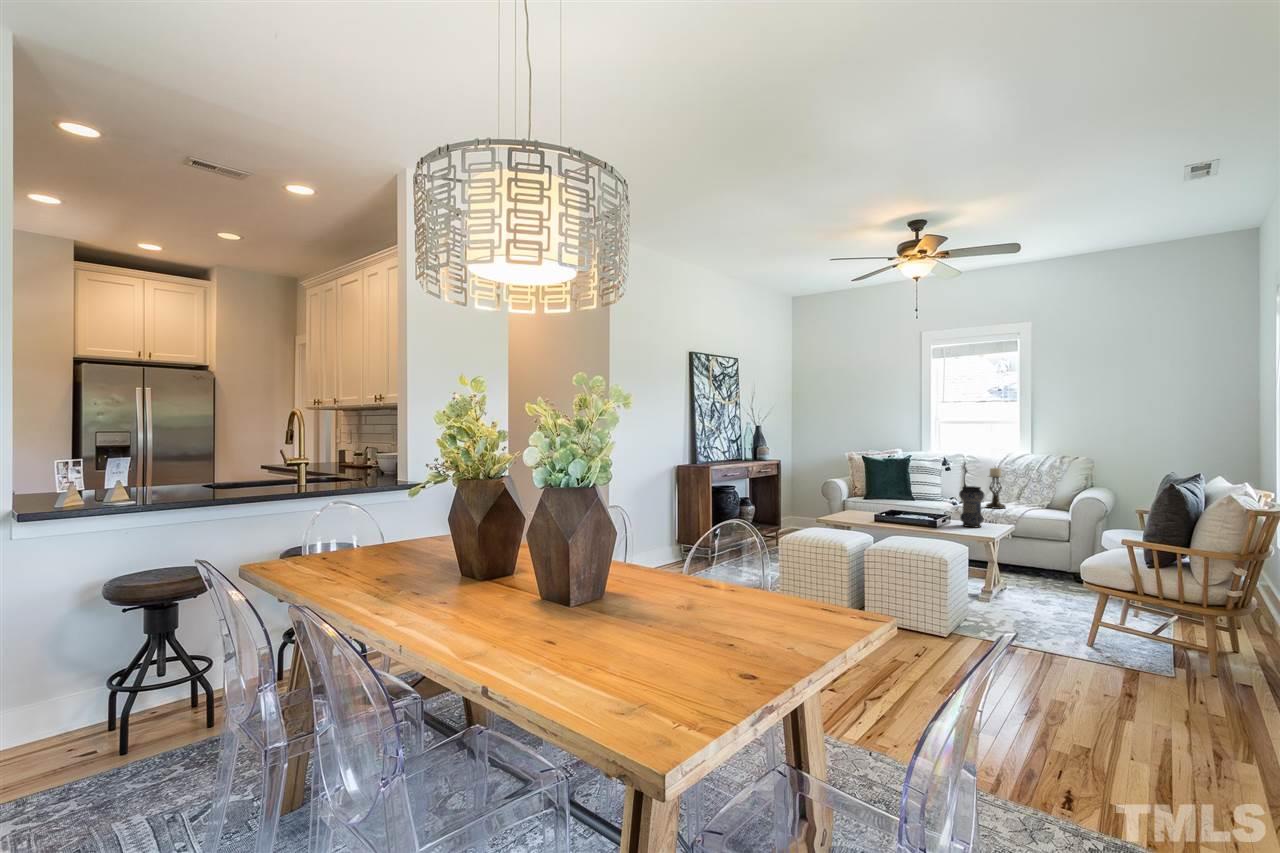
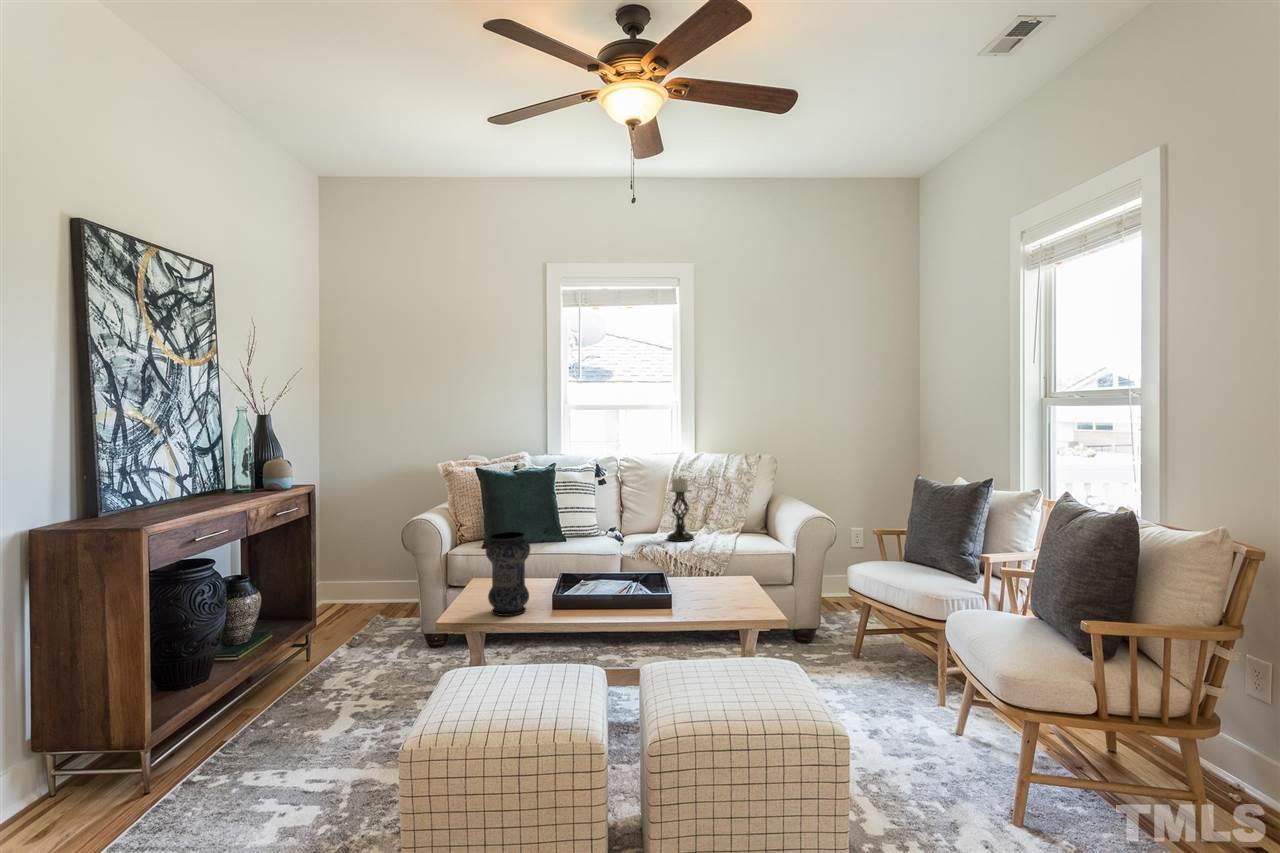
vase: present [959,486,985,527] -> present [486,532,530,616]

